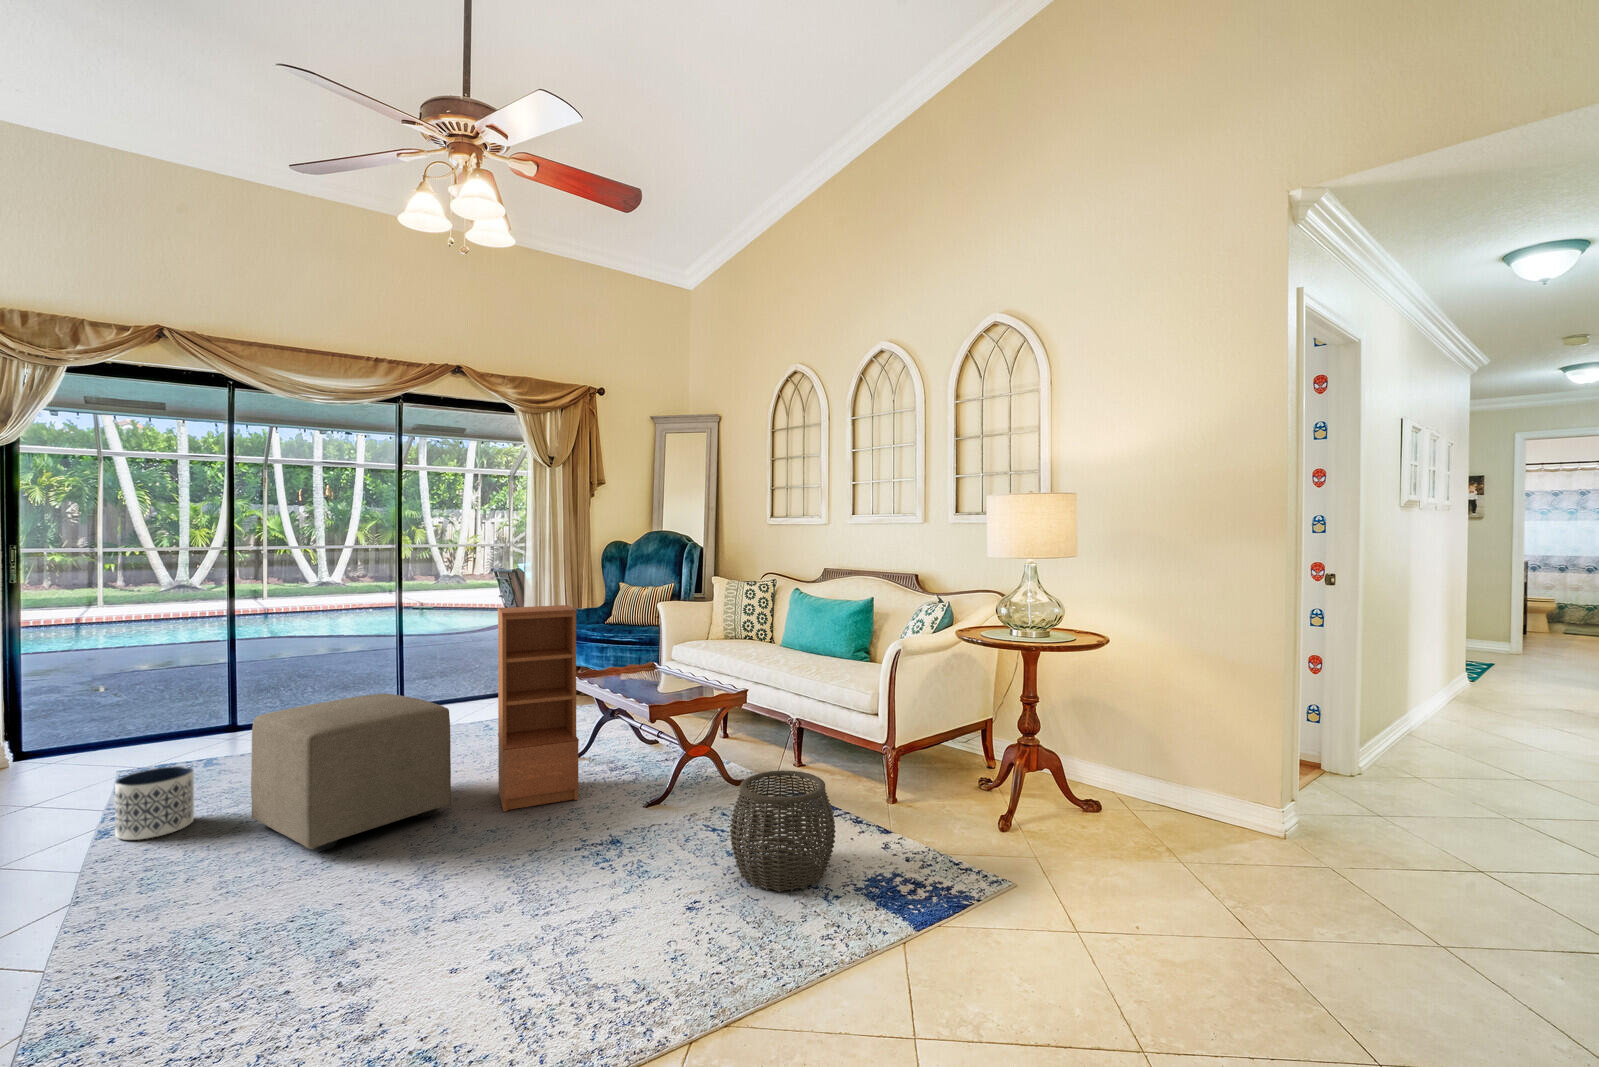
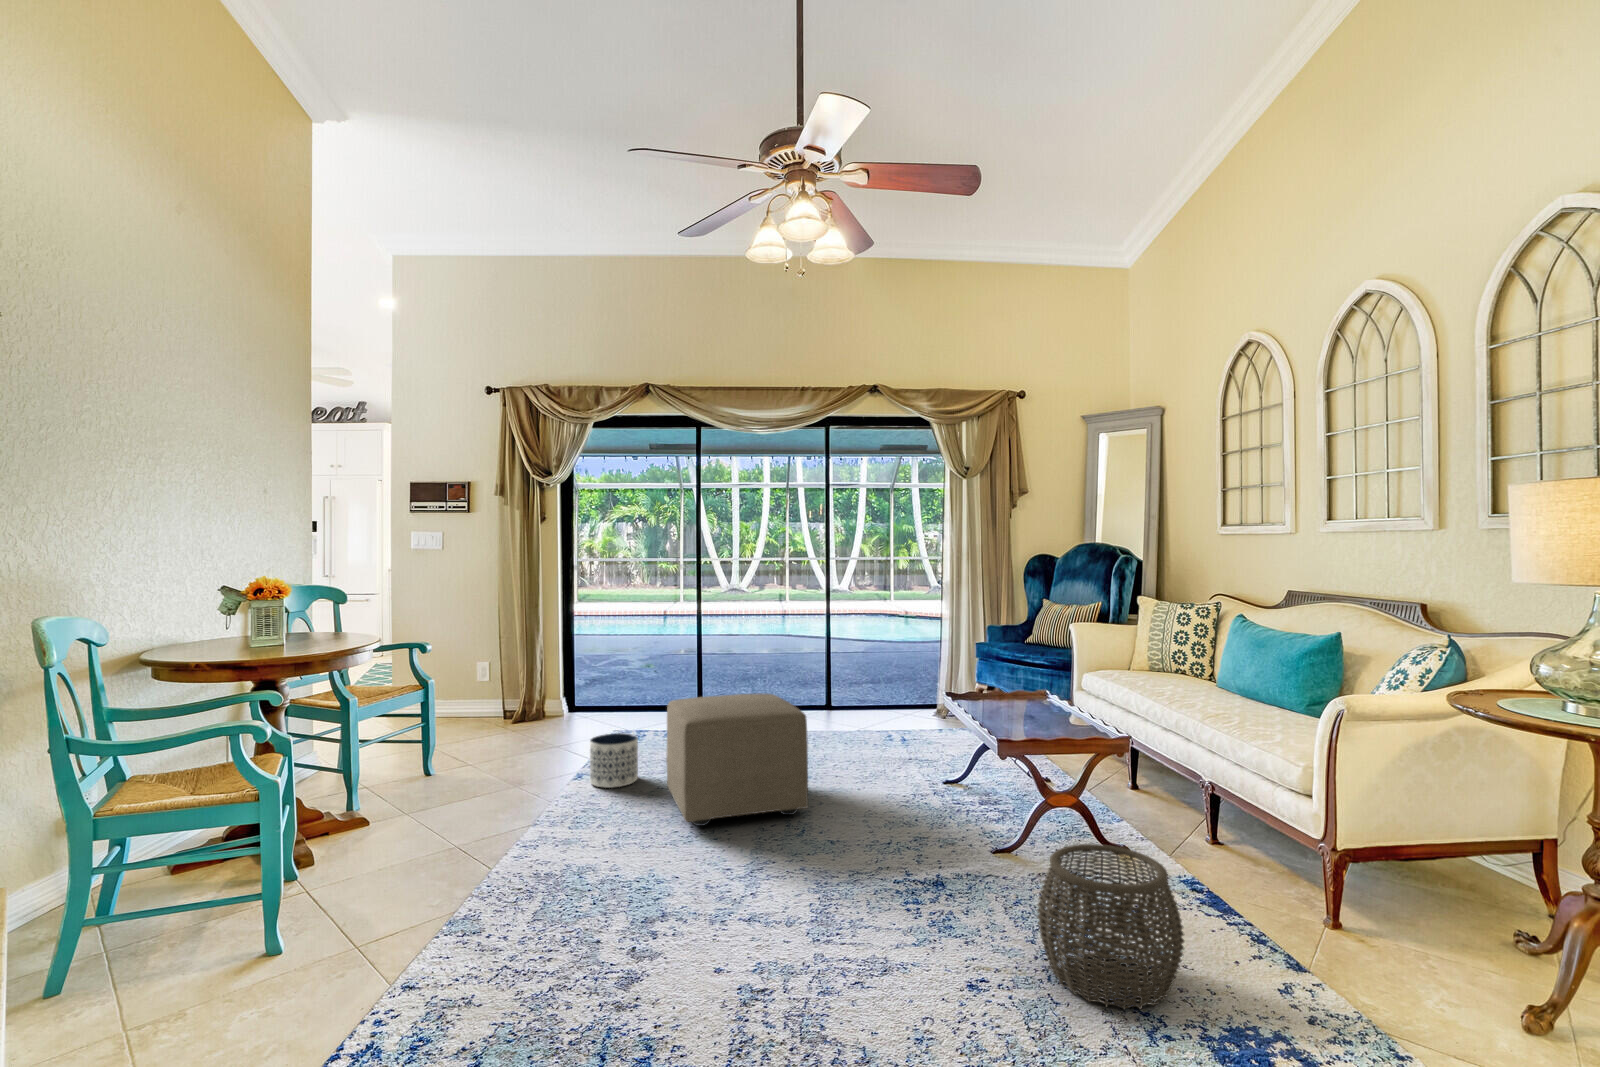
bookcase: present [498,605,579,812] -> none [851,620,928,830]

